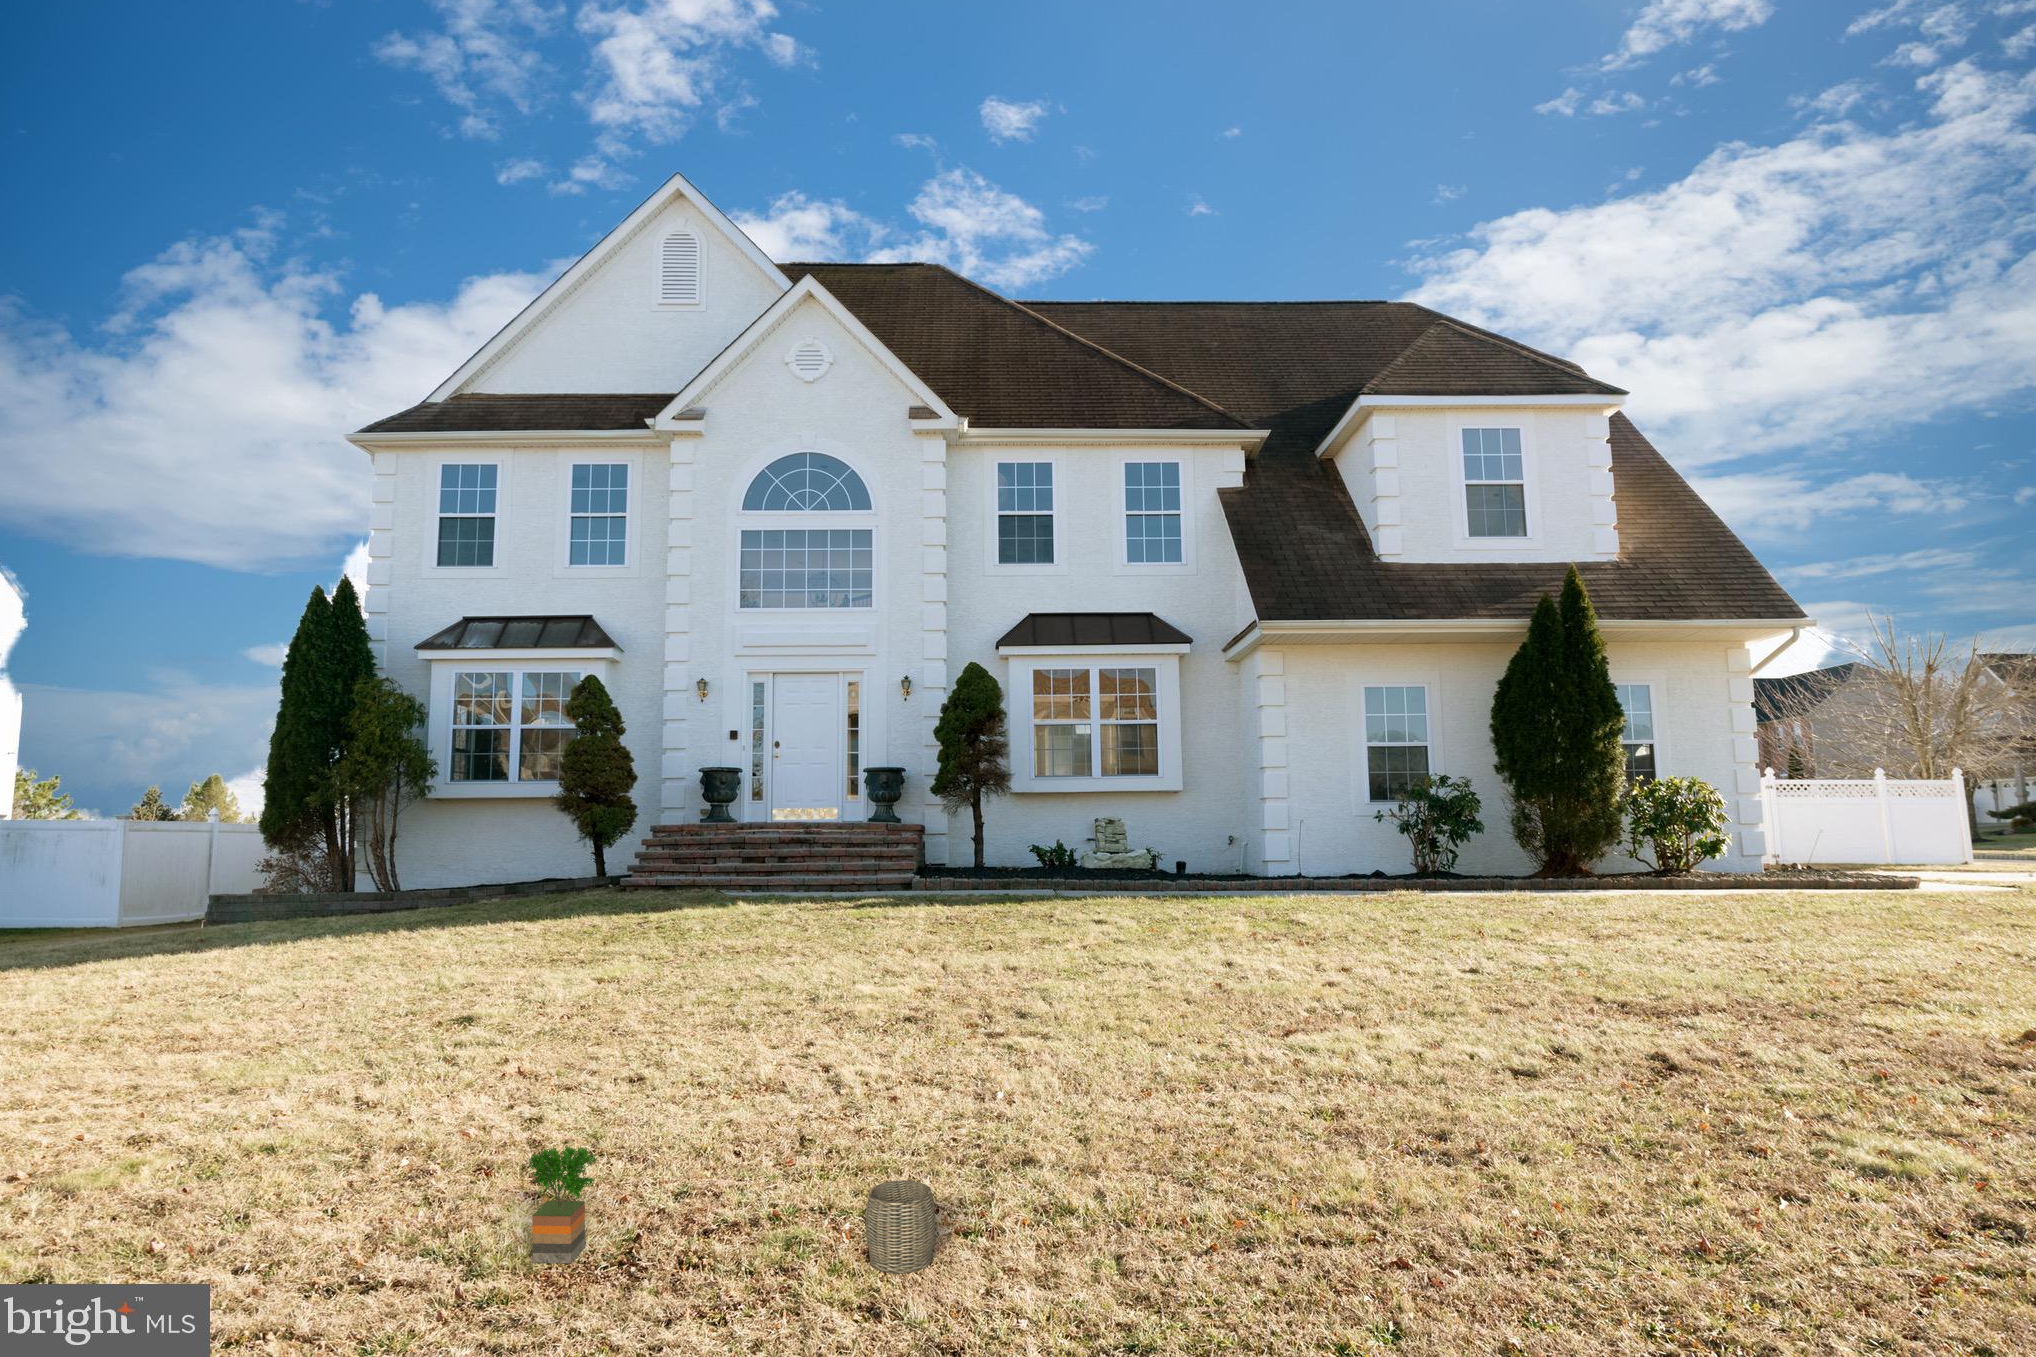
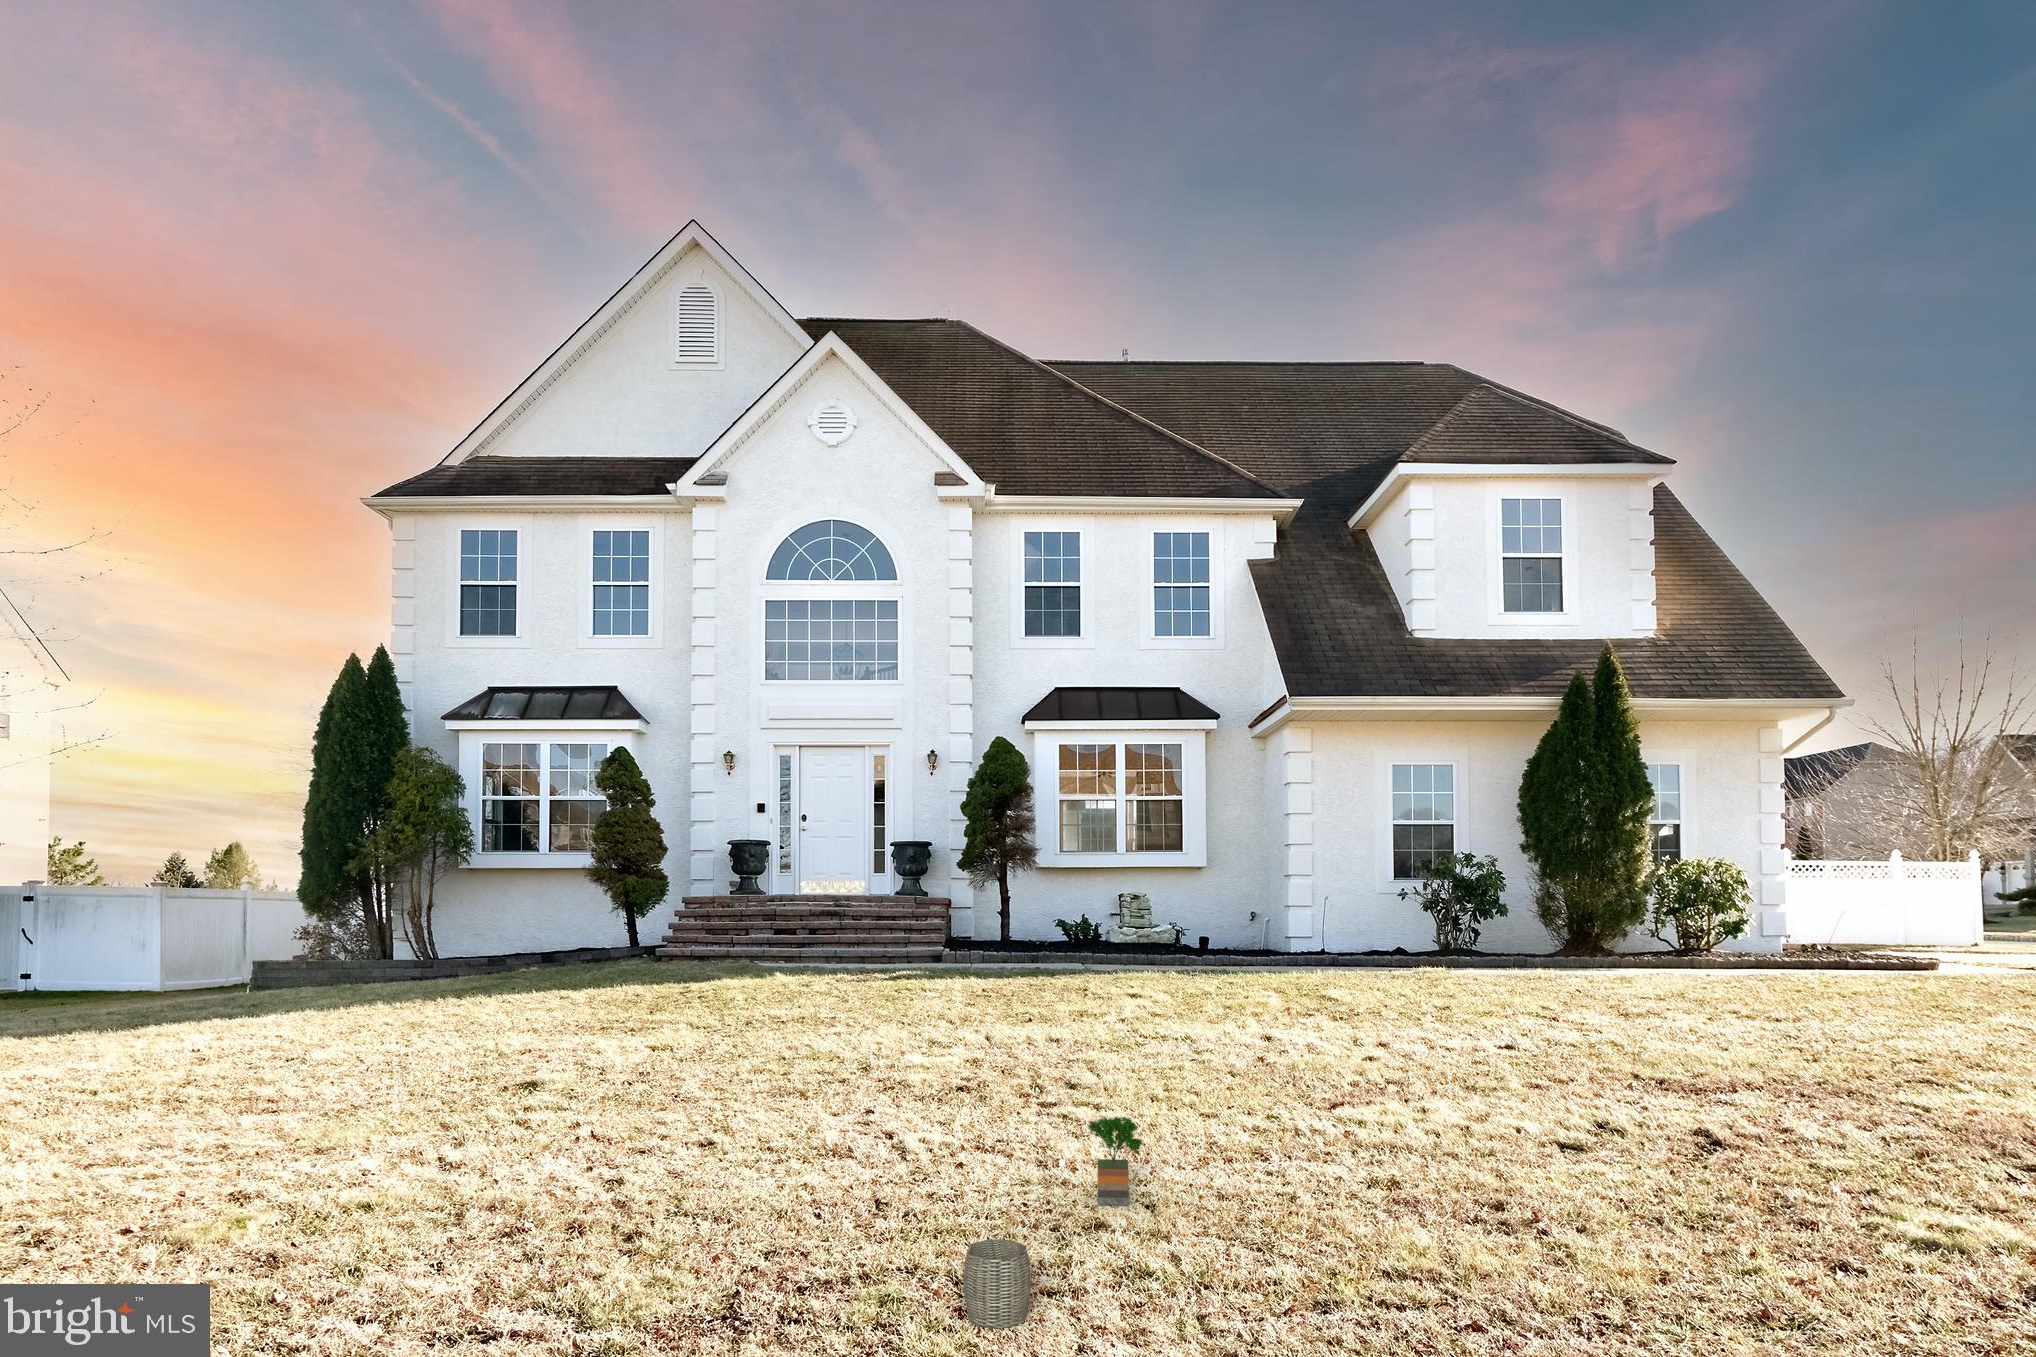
potted tree: present [529,1146,597,1263] -> present [1088,1116,1142,1206]

